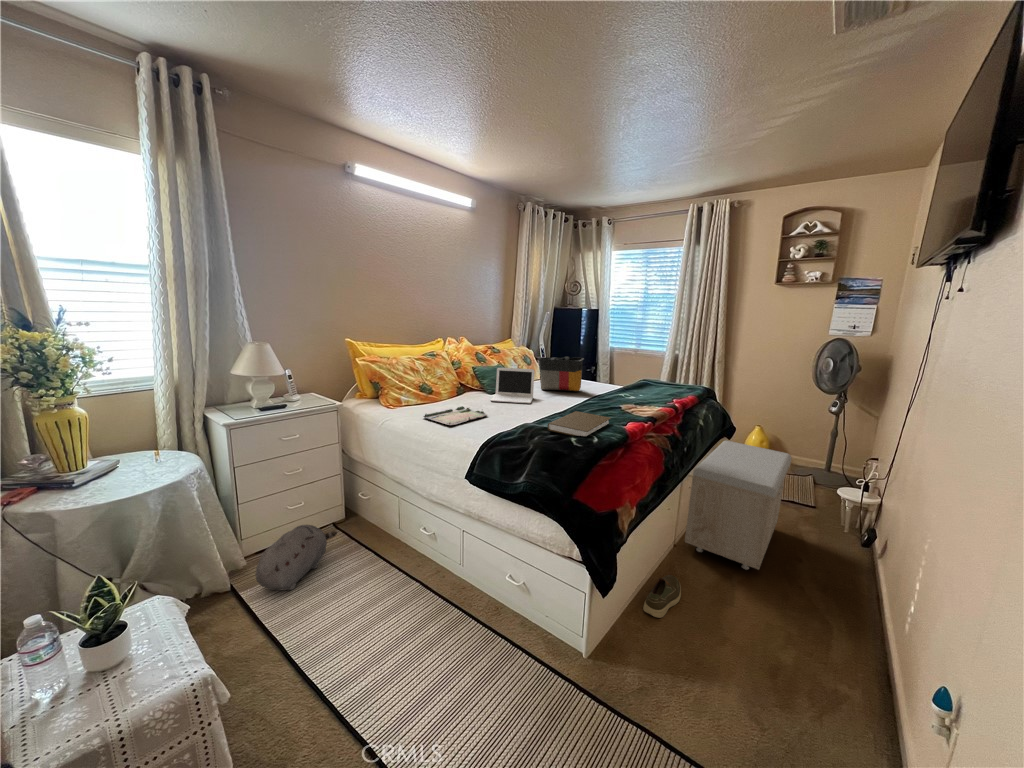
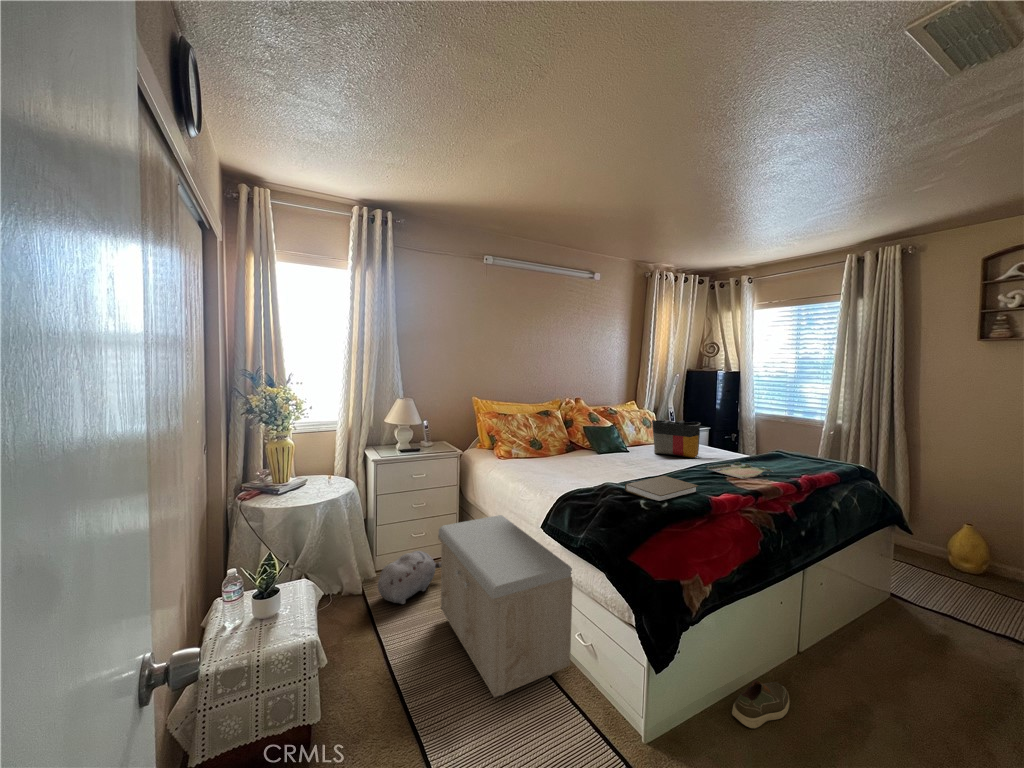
laptop: present [491,367,534,404] -> none [595,428,643,466]
tray: present [424,406,487,425] -> present [706,462,772,479]
storage bench: present [685,440,791,570] -> present [438,515,573,697]

